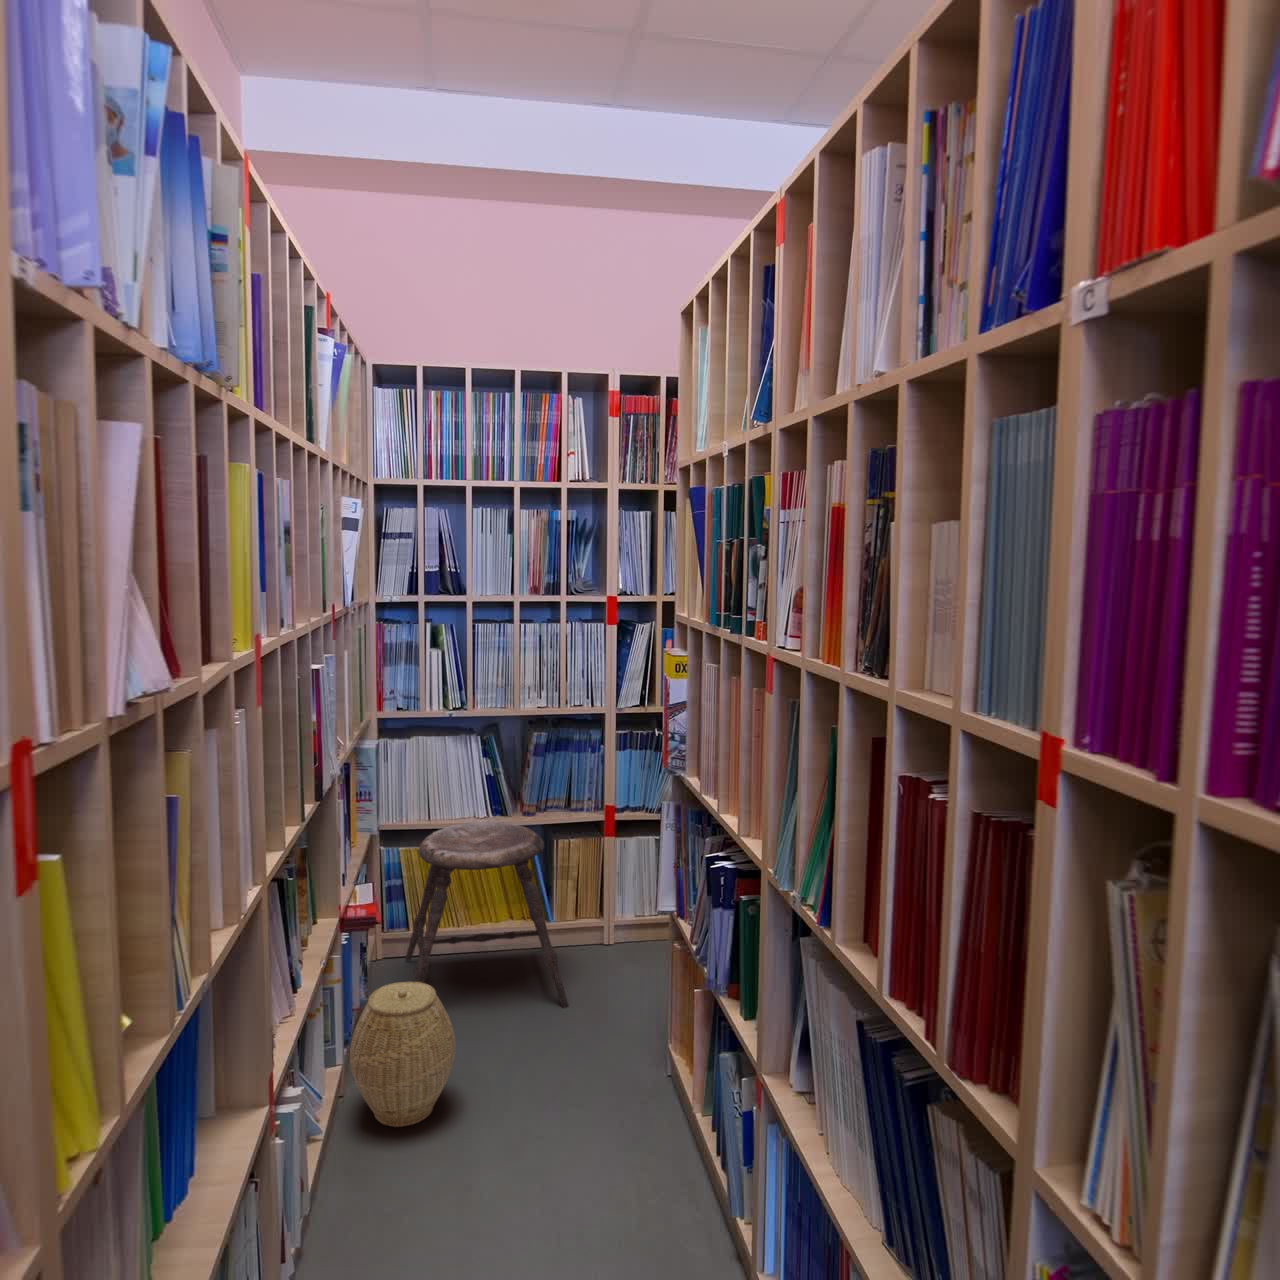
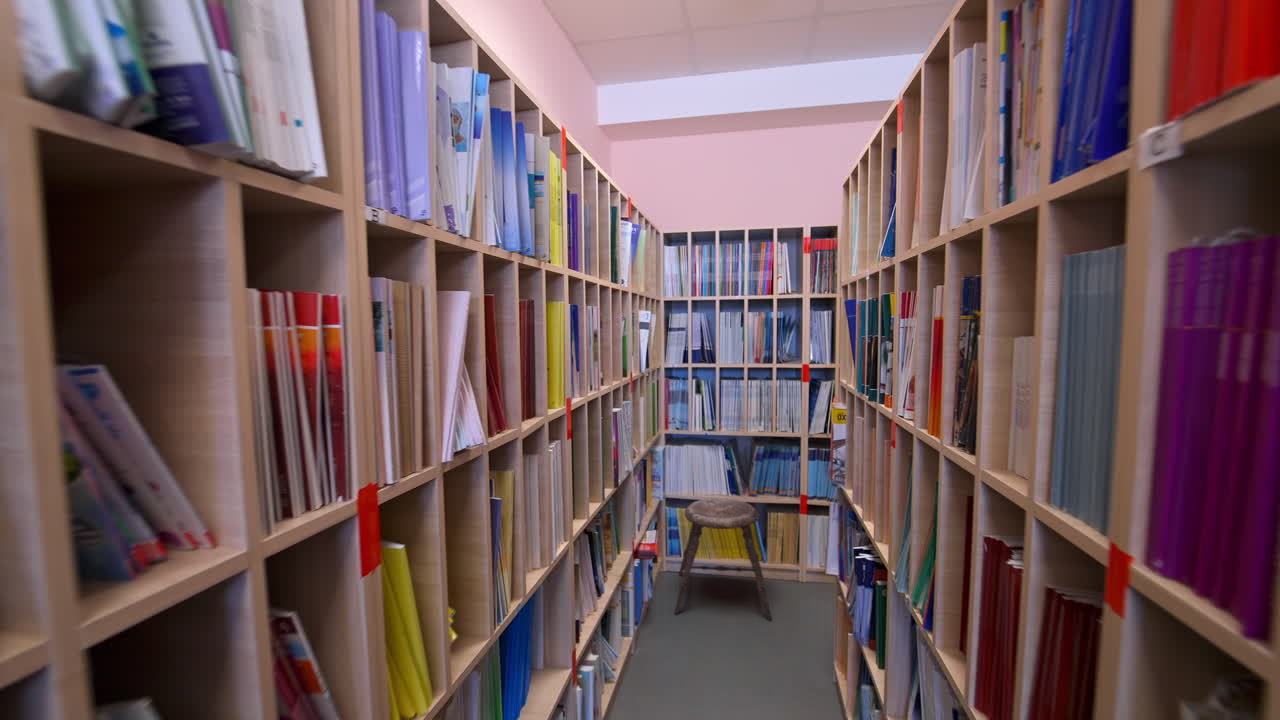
woven basket: present [350,982,455,1127] -> none [635,594,696,682]

